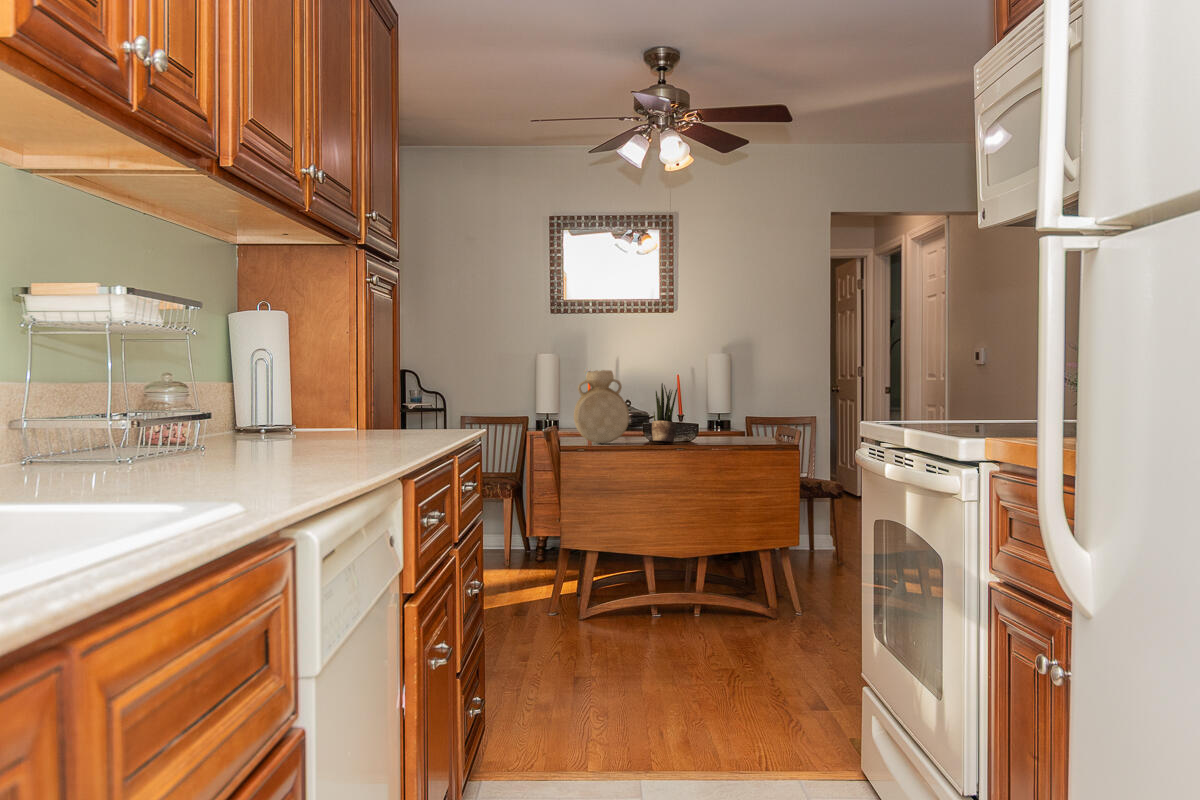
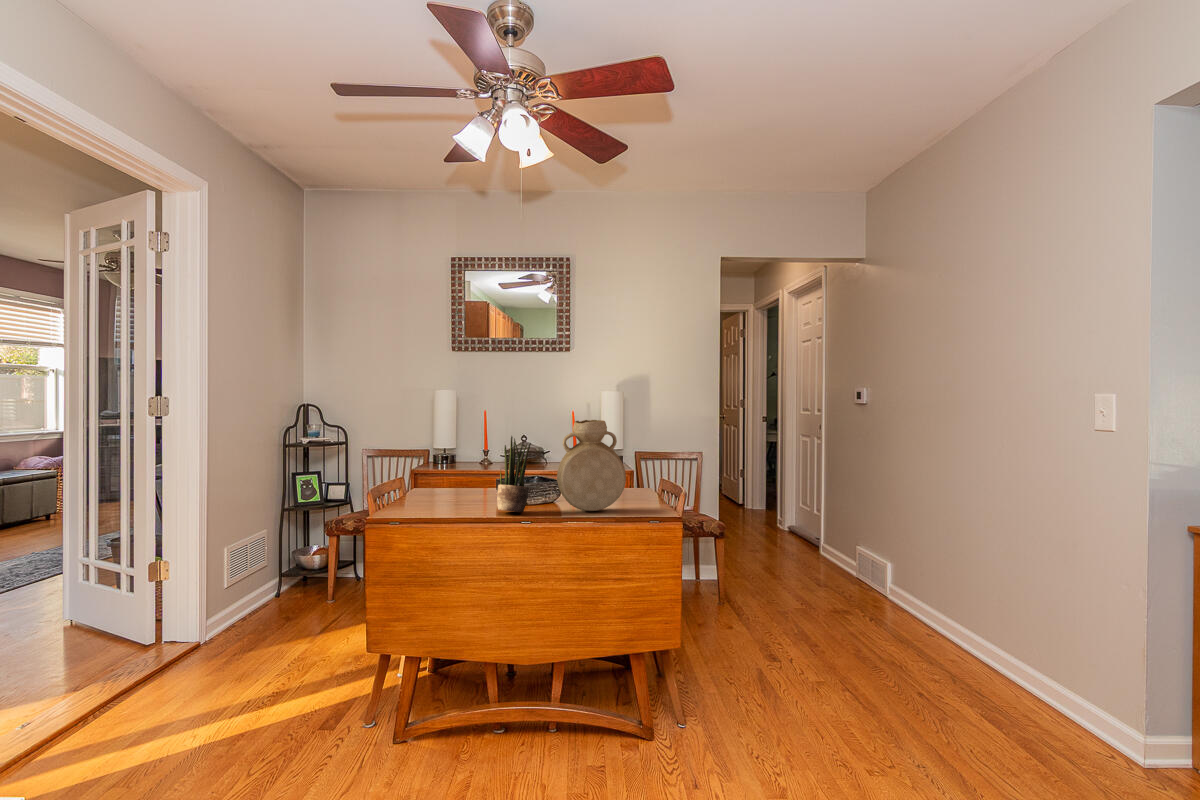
vase: present [574,370,629,443] -> present [557,420,626,511]

